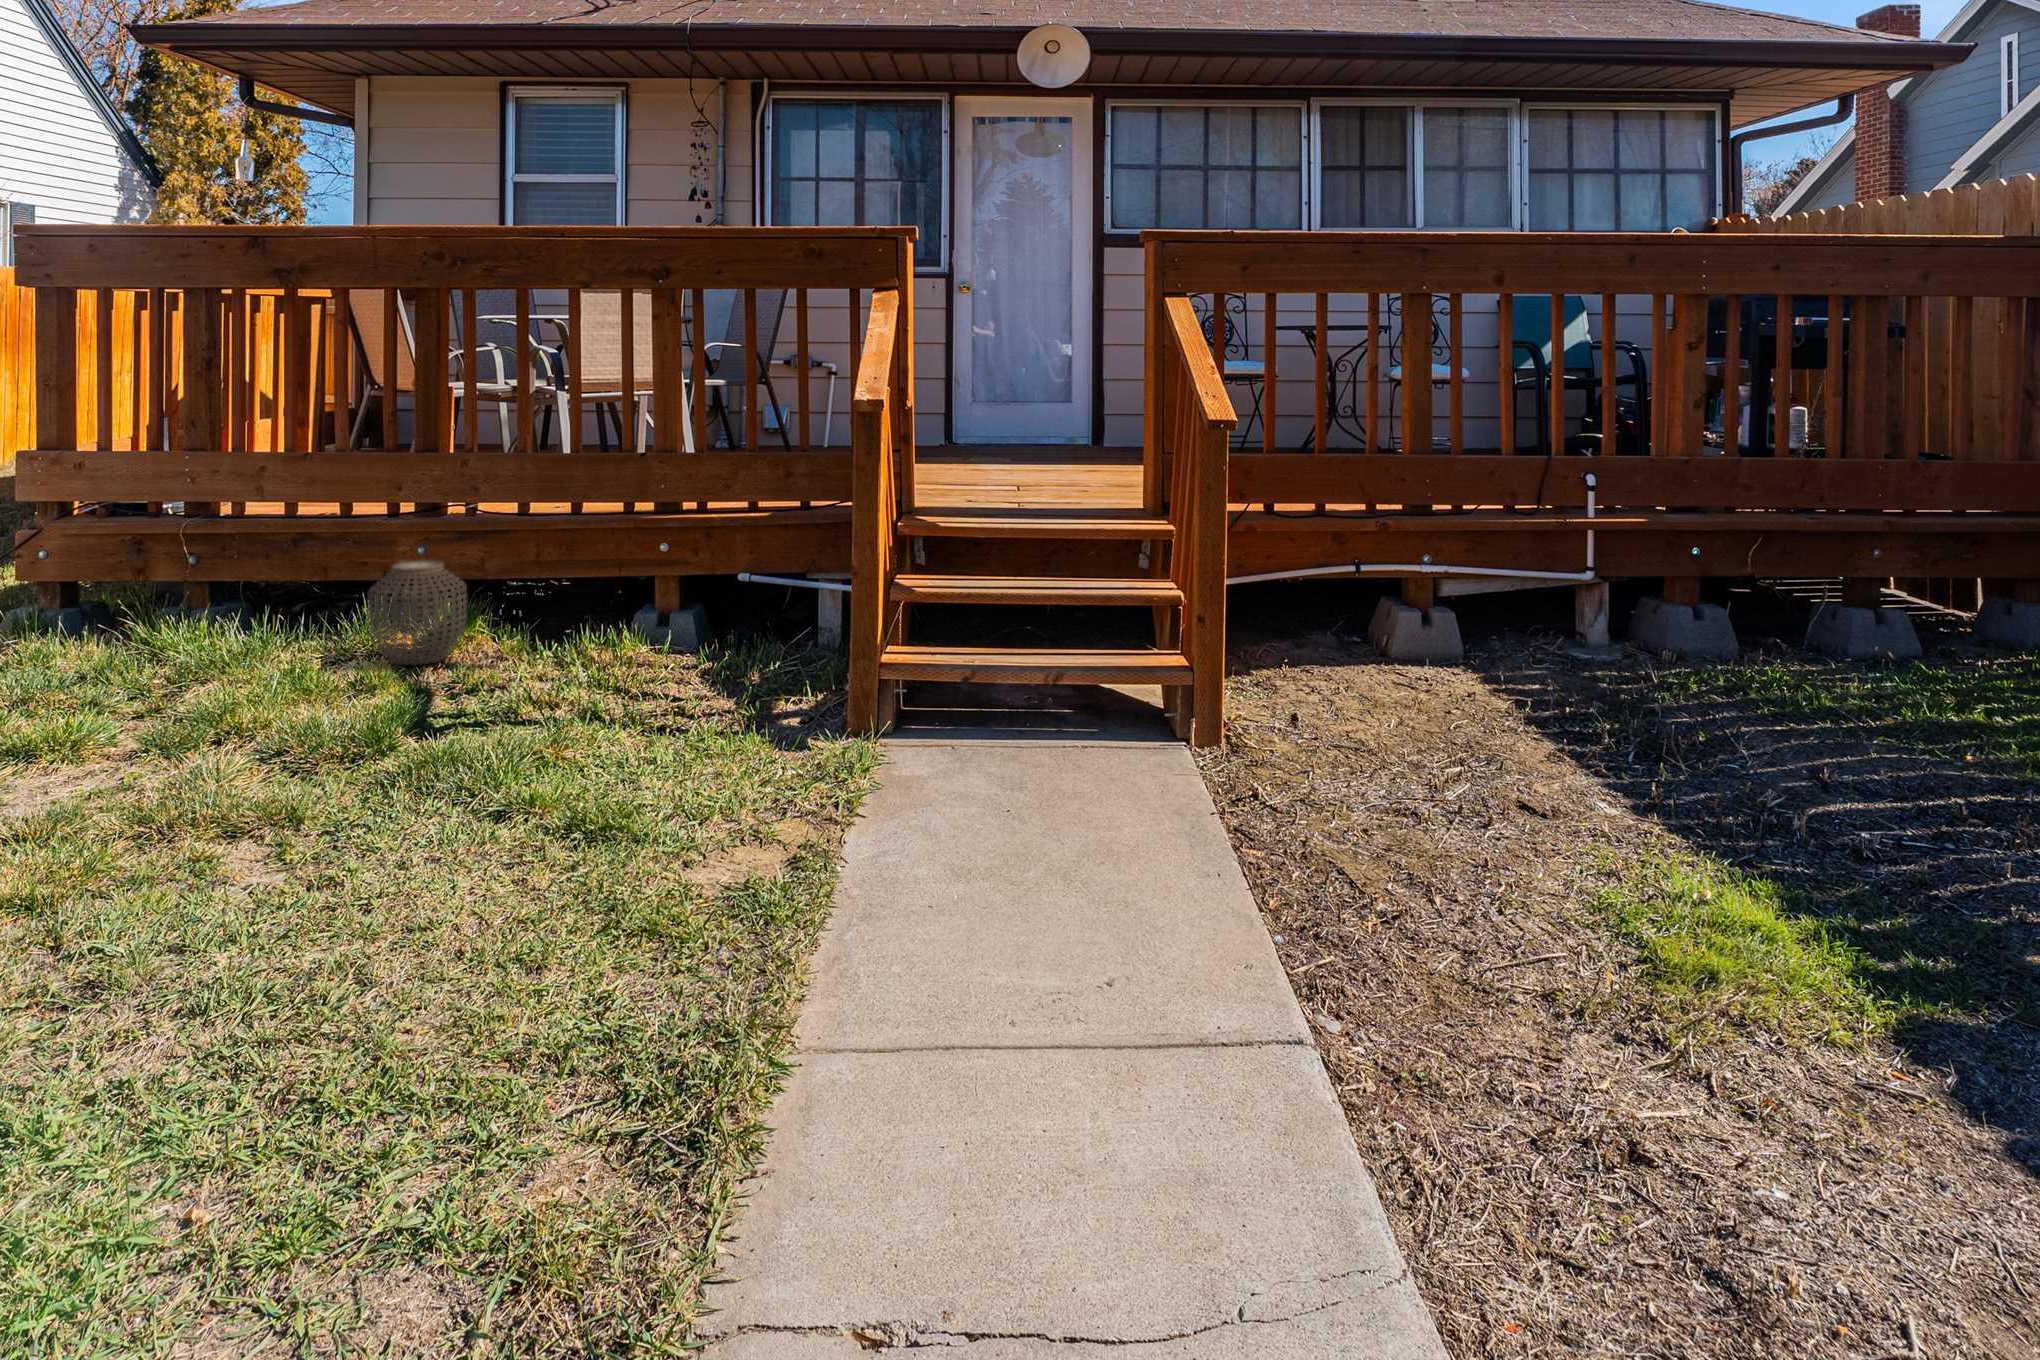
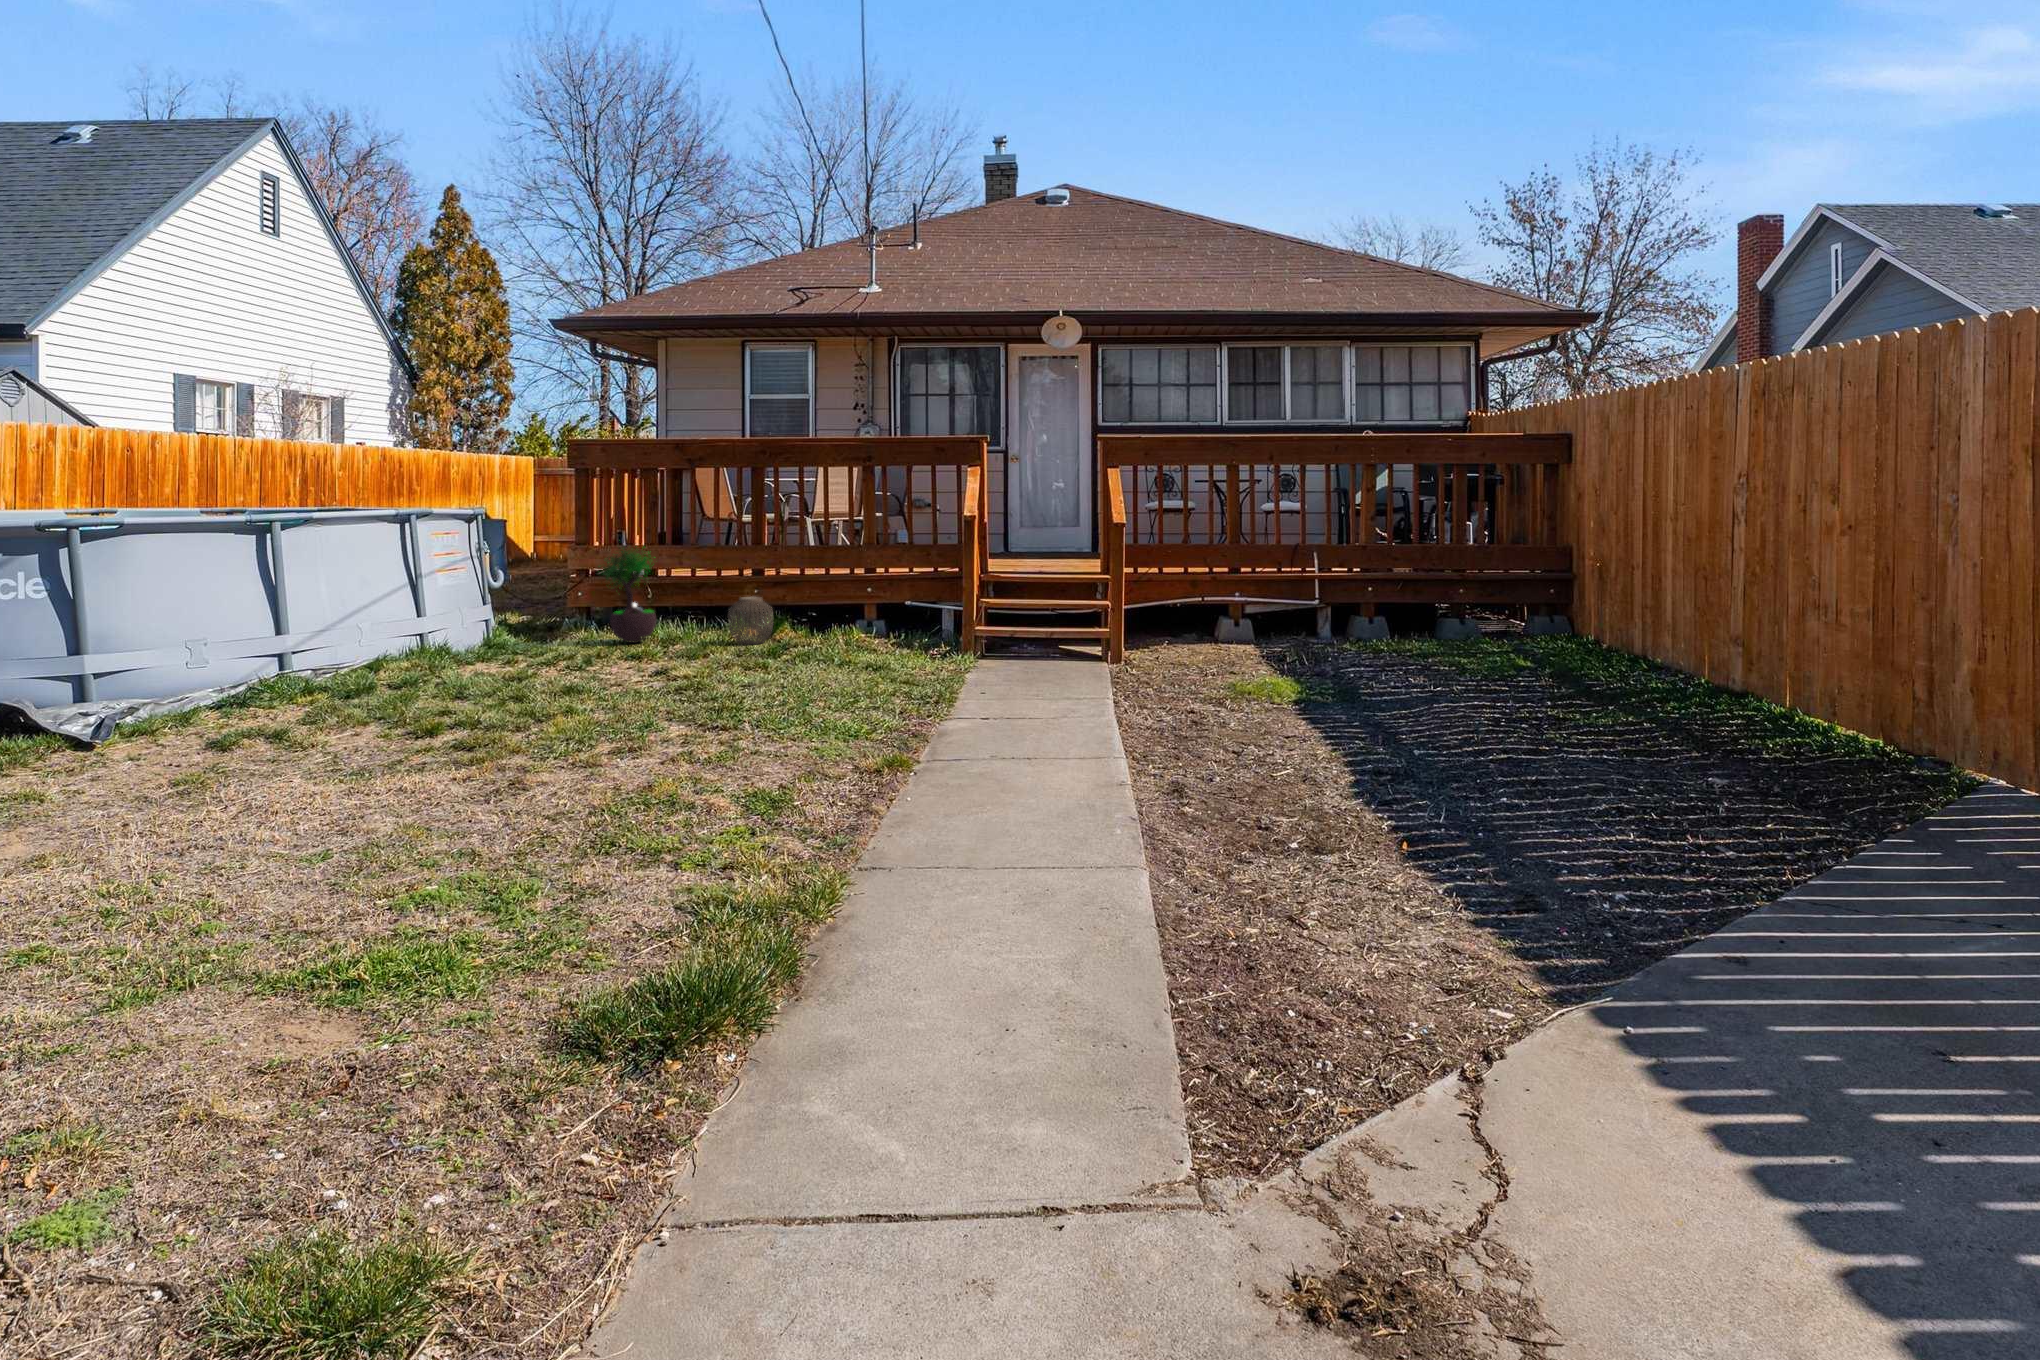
potted tree: none [67,442,220,659] -> present [598,540,656,643]

